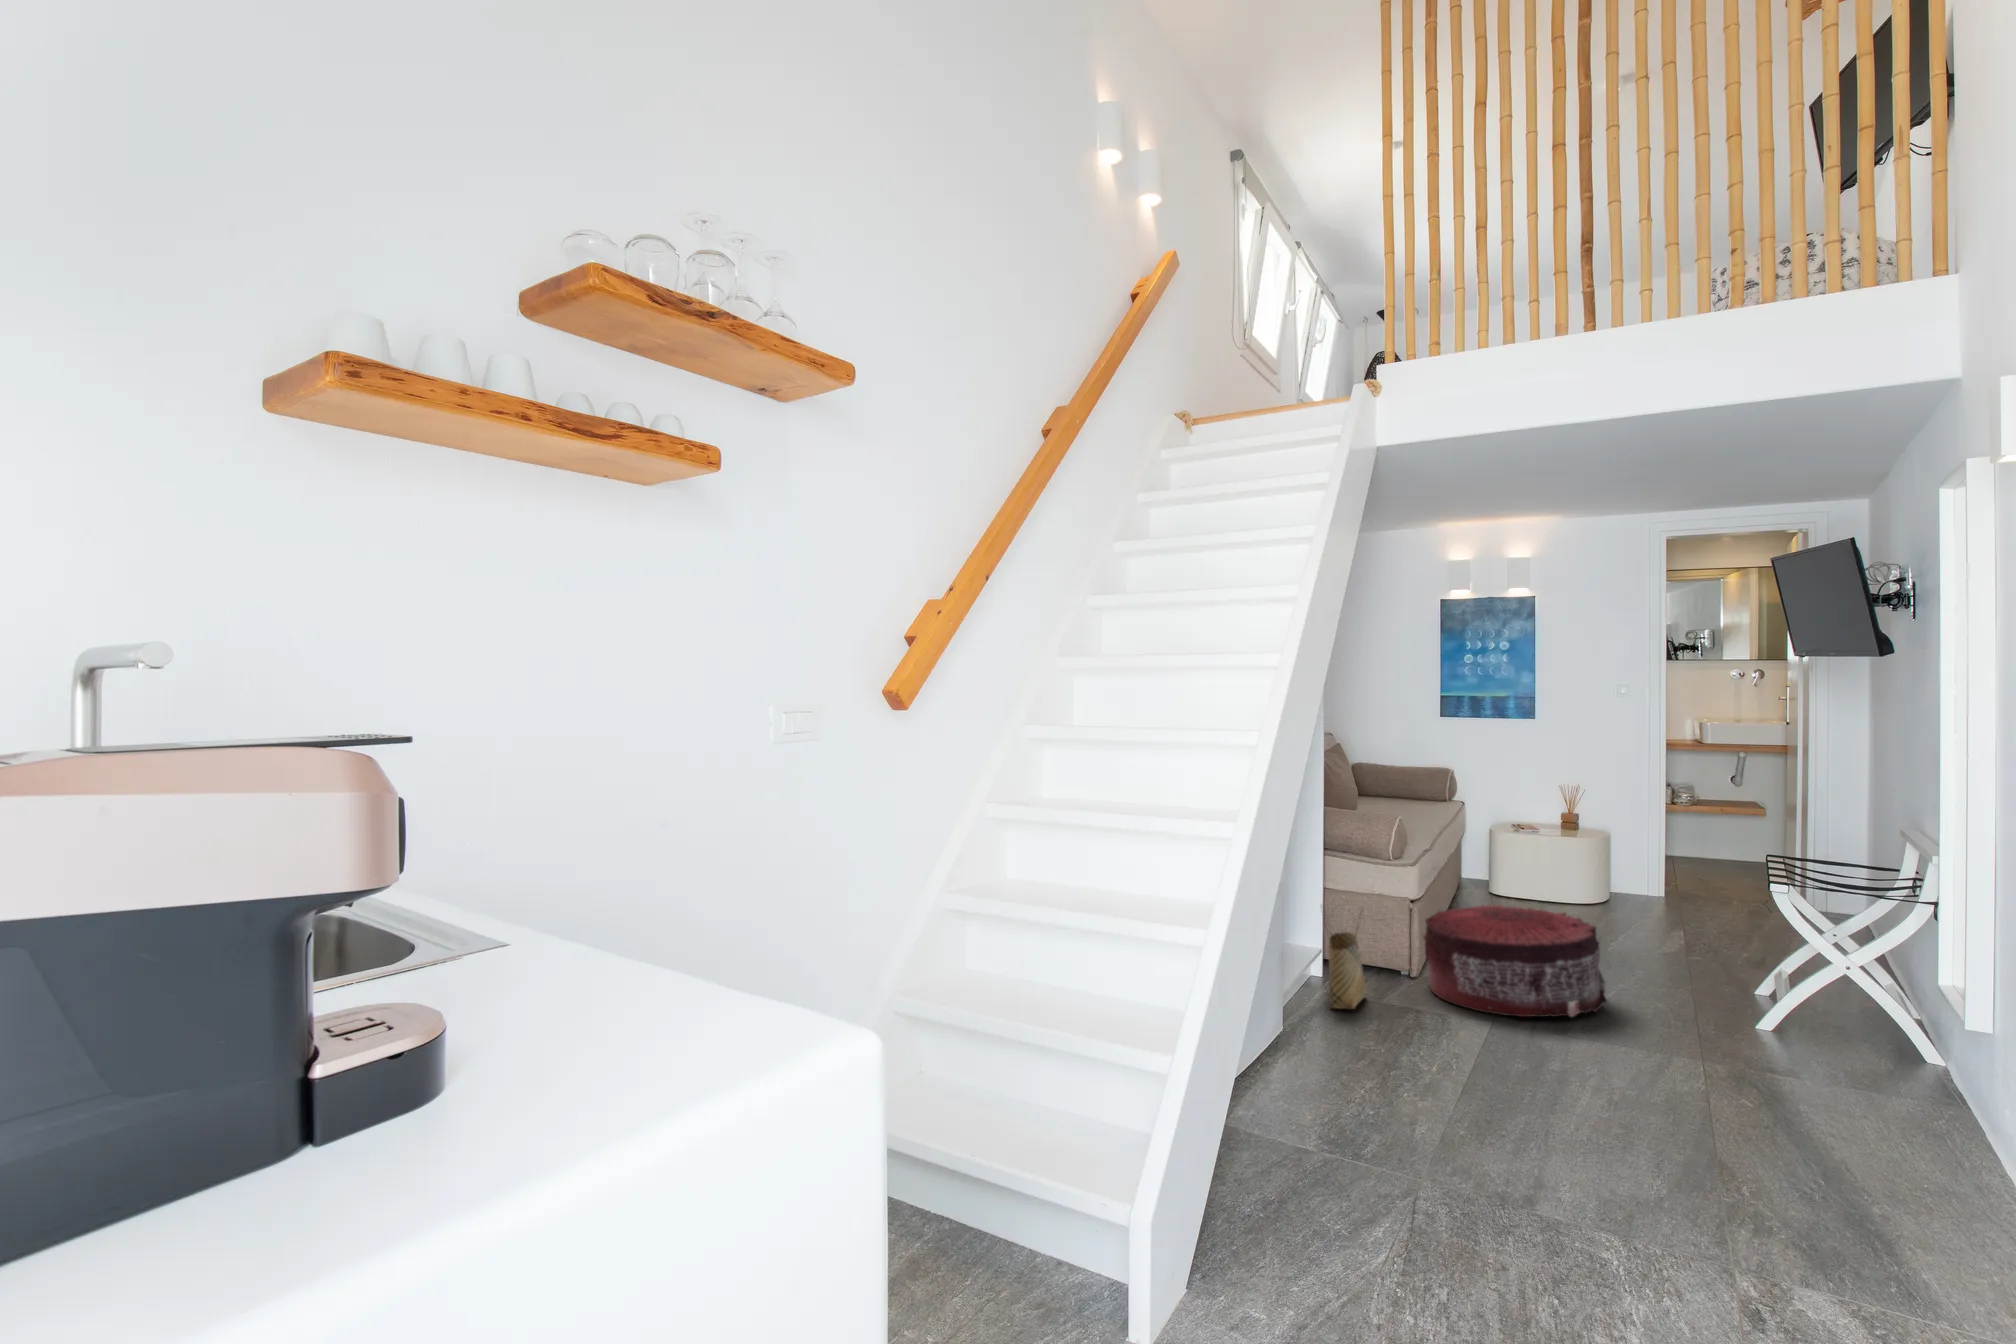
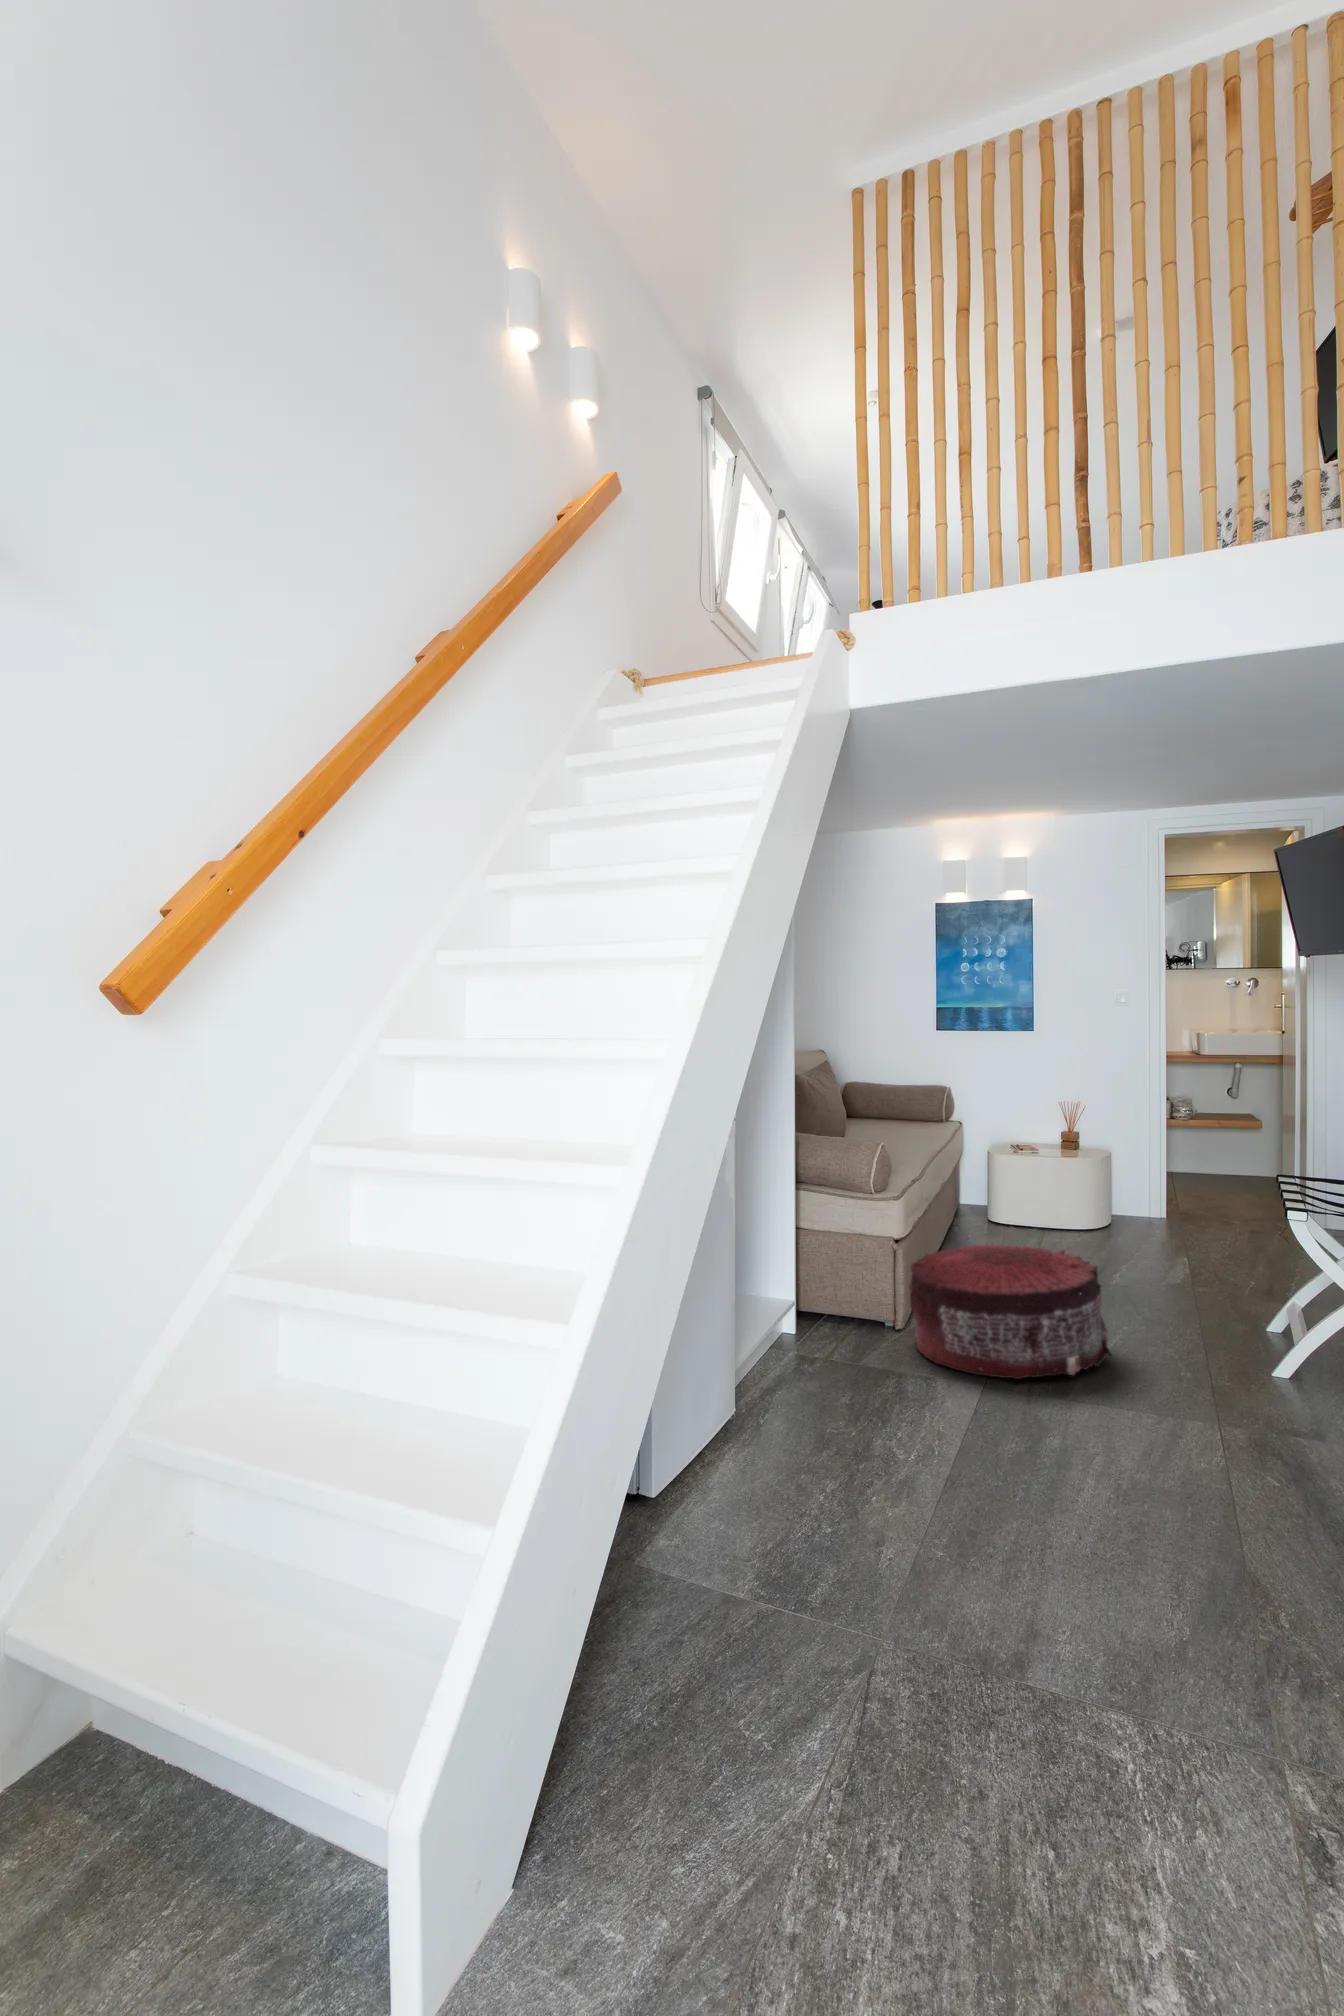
woven basket: present [1328,907,1366,1009] -> none [788,1254,843,1381]

